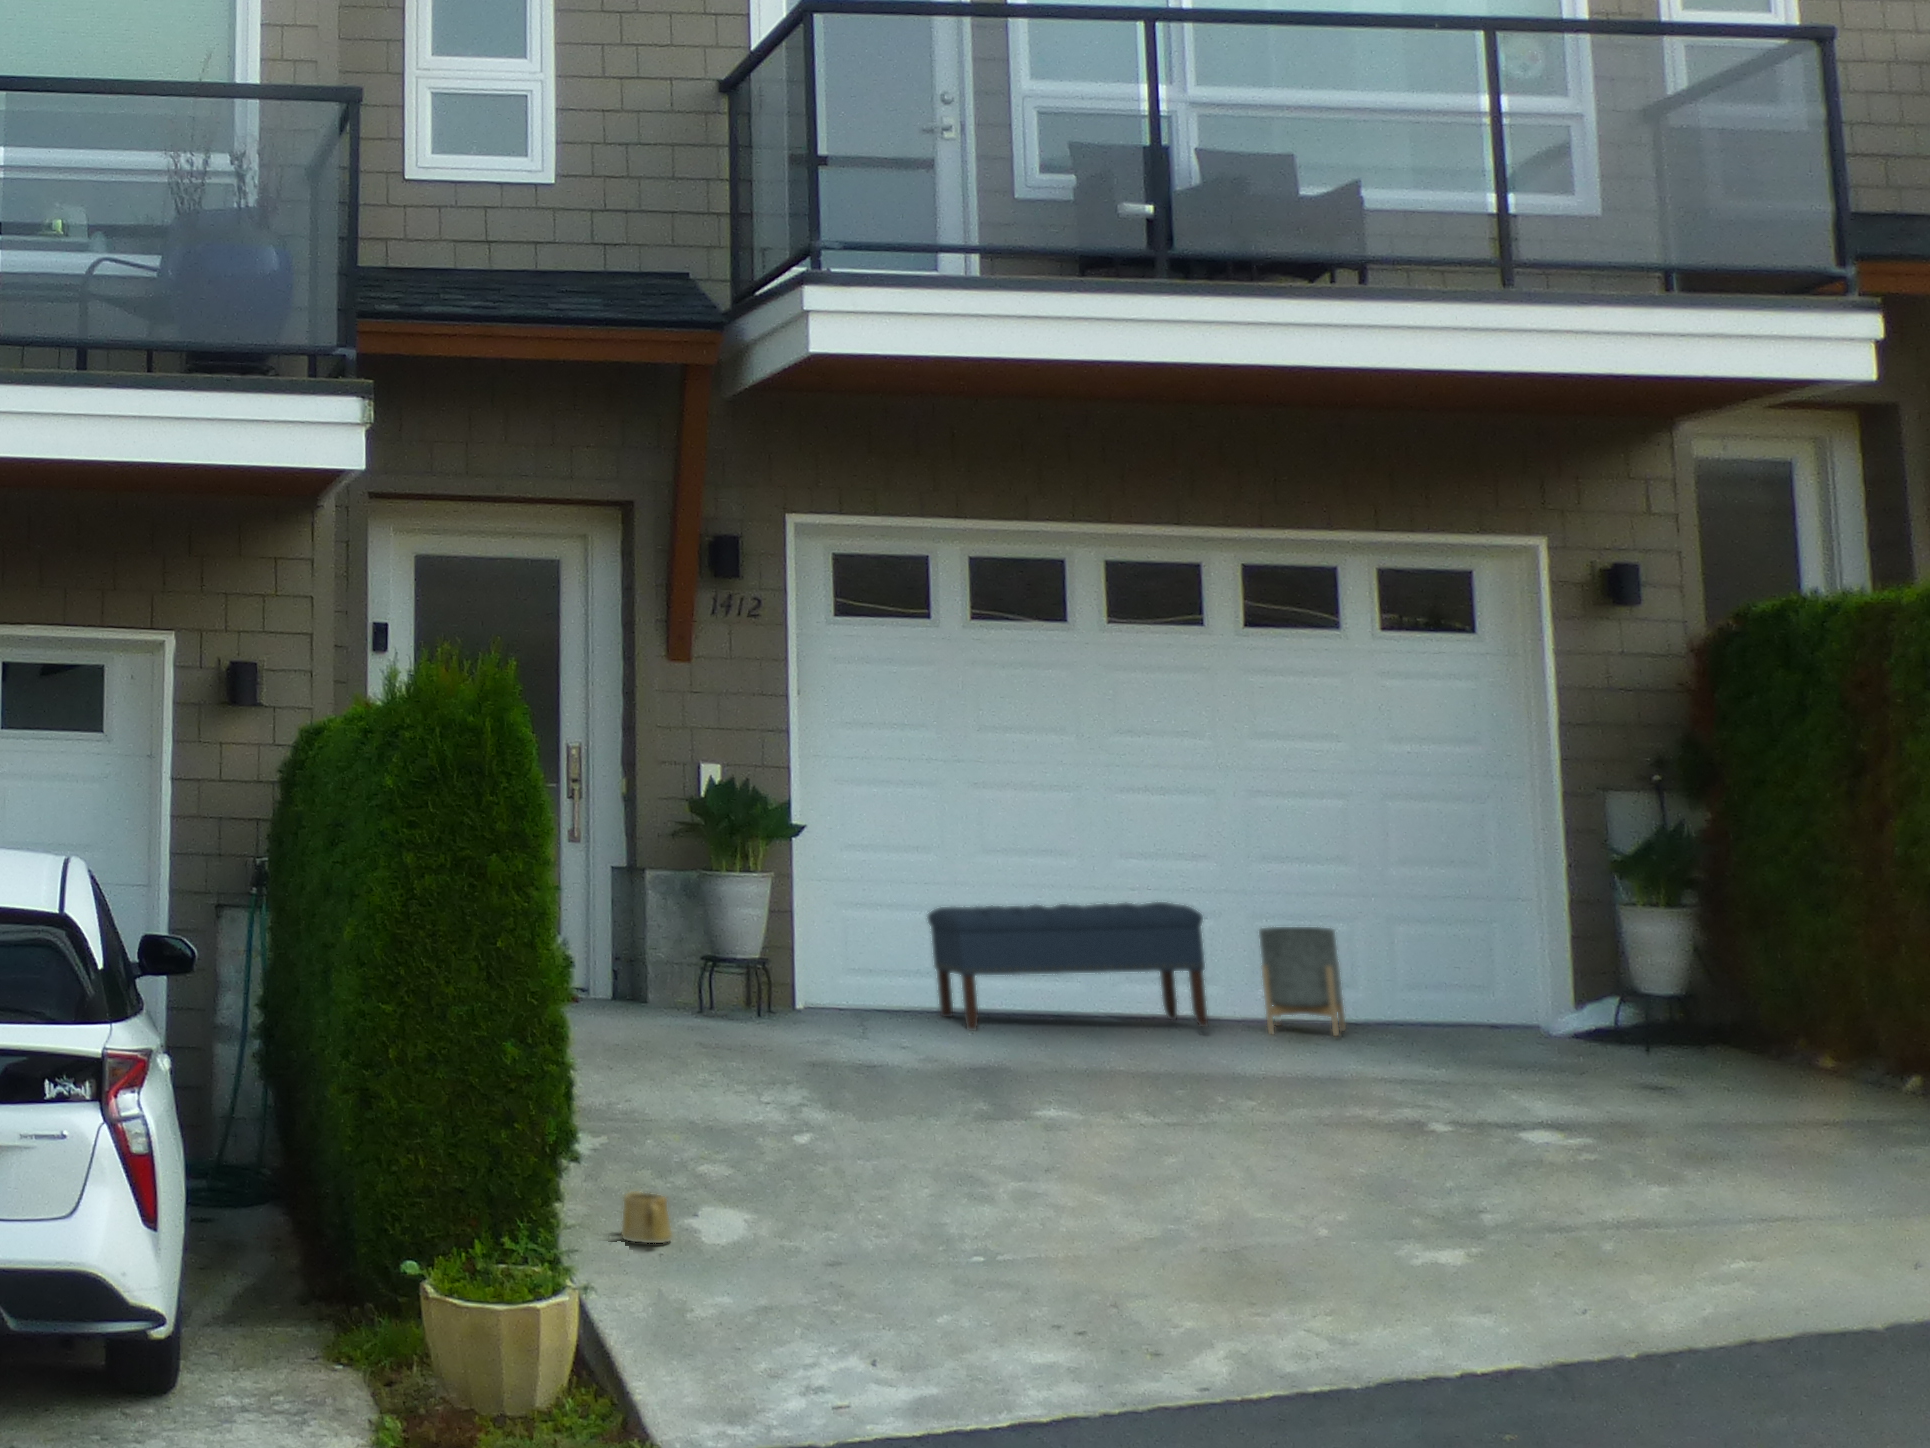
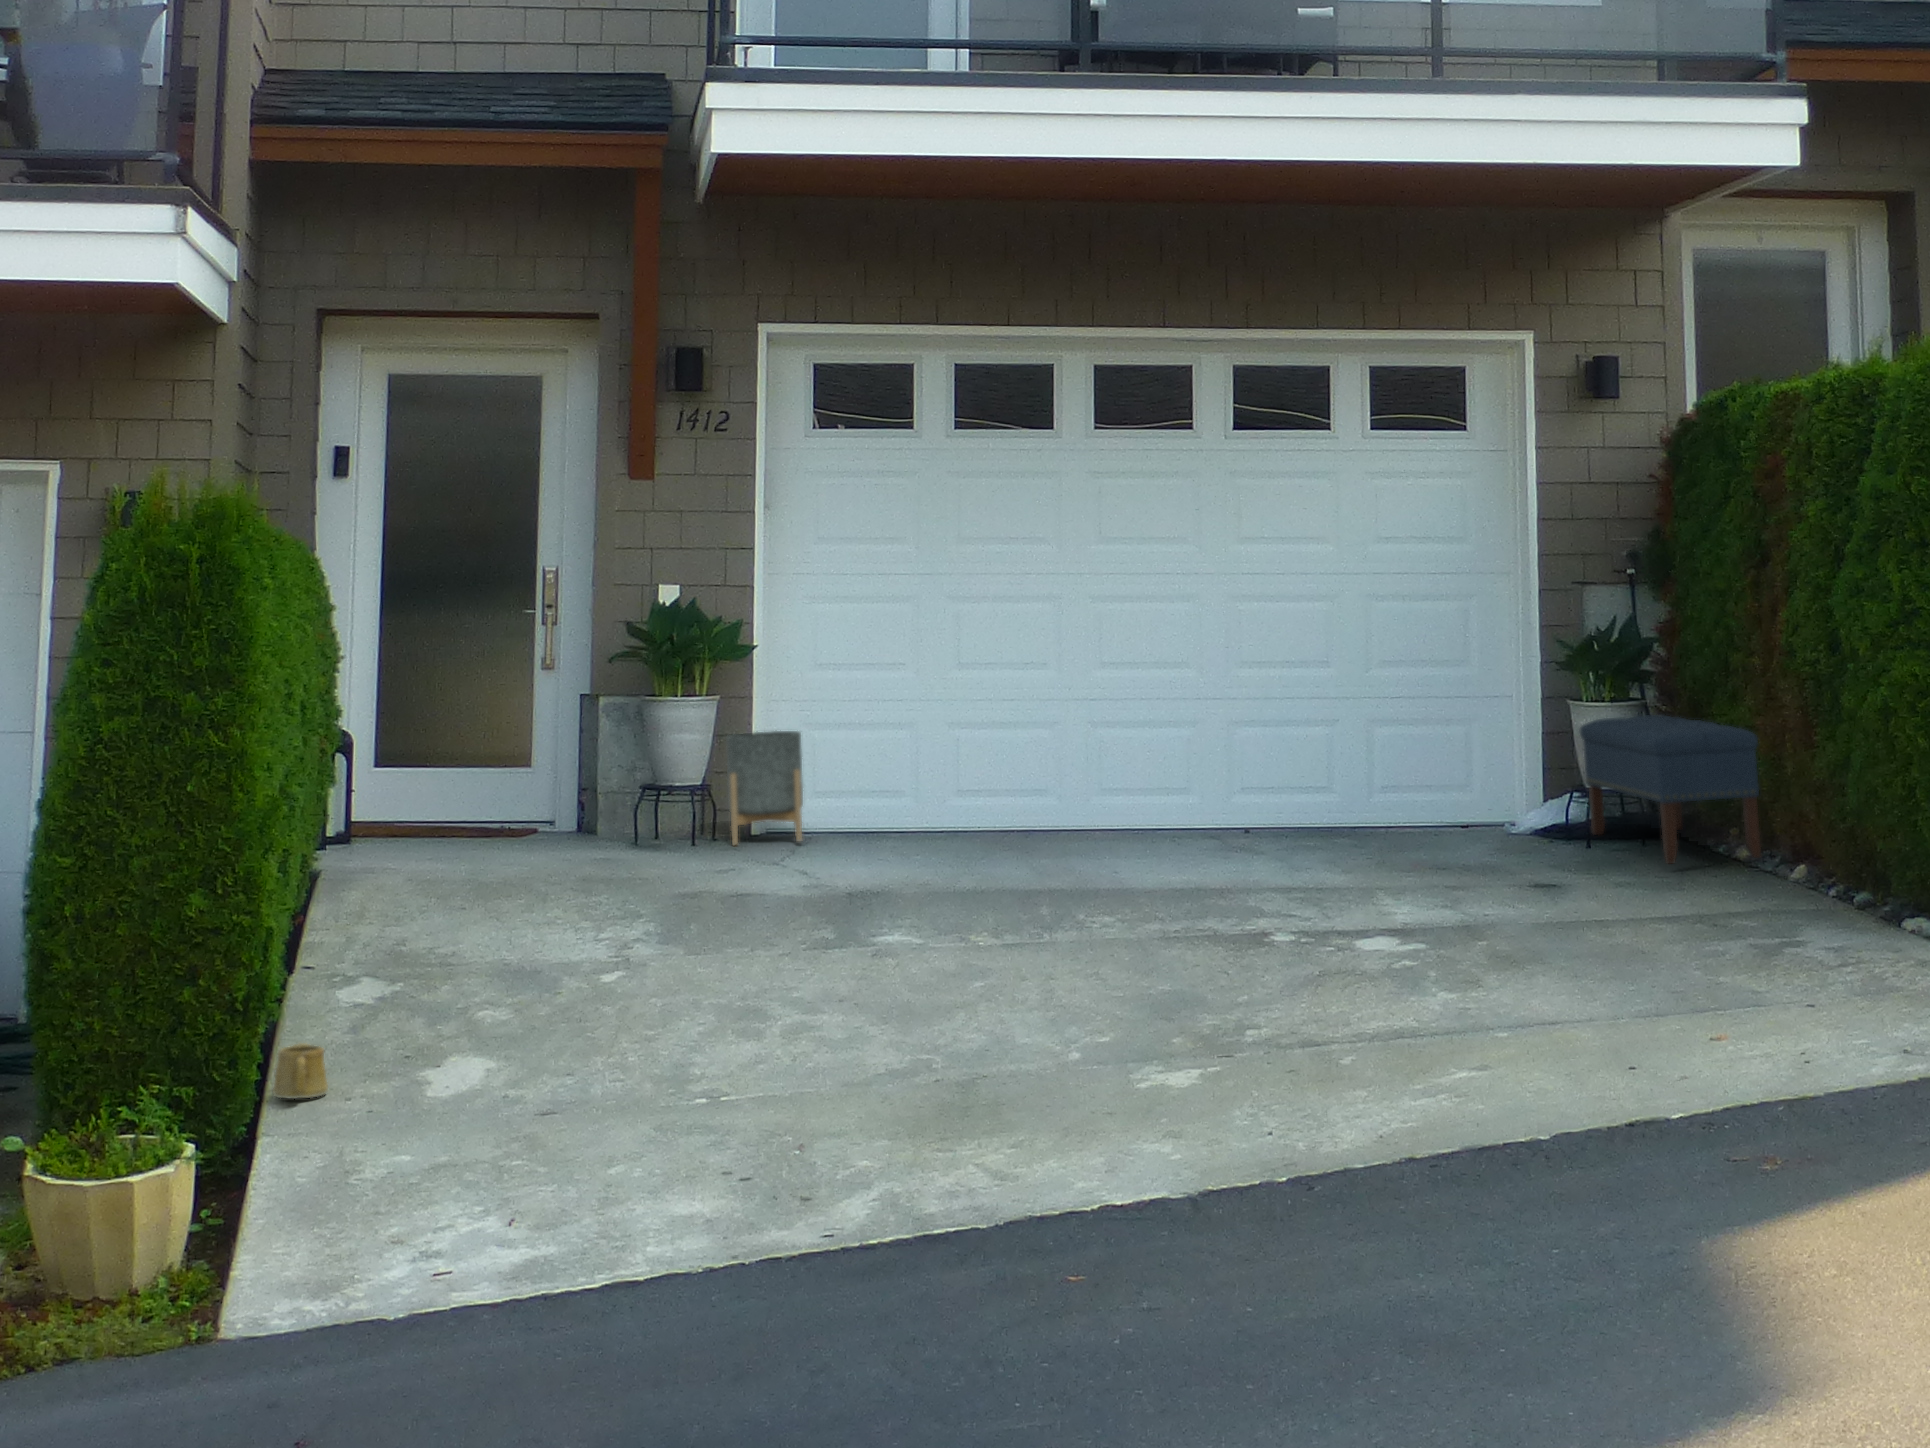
bench: present [928,902,1208,1030] -> present [1580,715,1761,864]
planter: present [1259,927,1345,1035] -> present [726,731,803,845]

